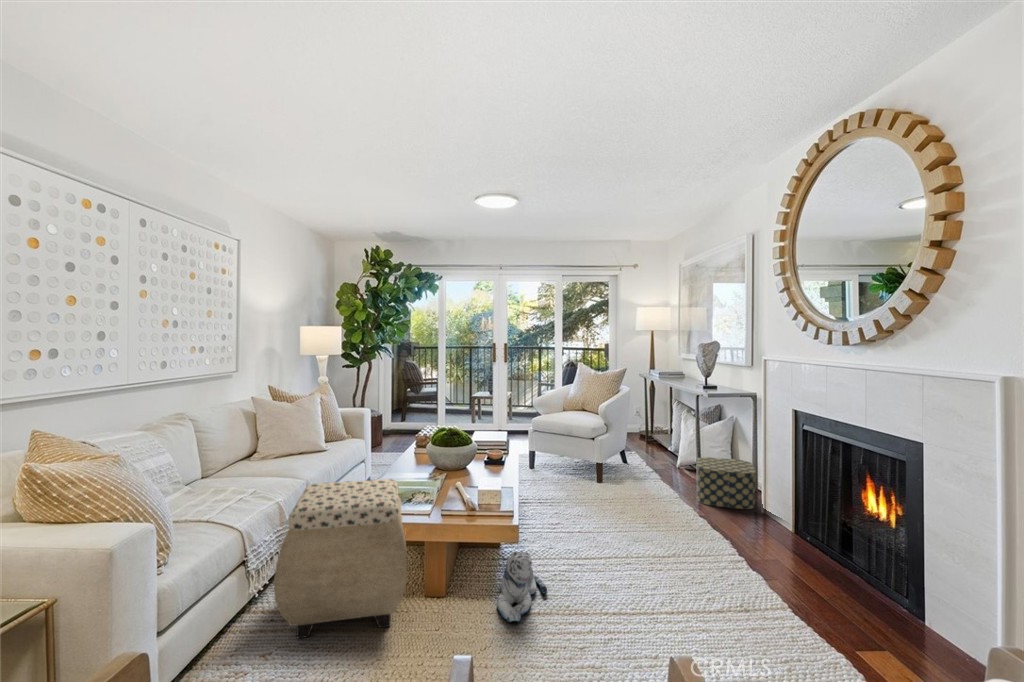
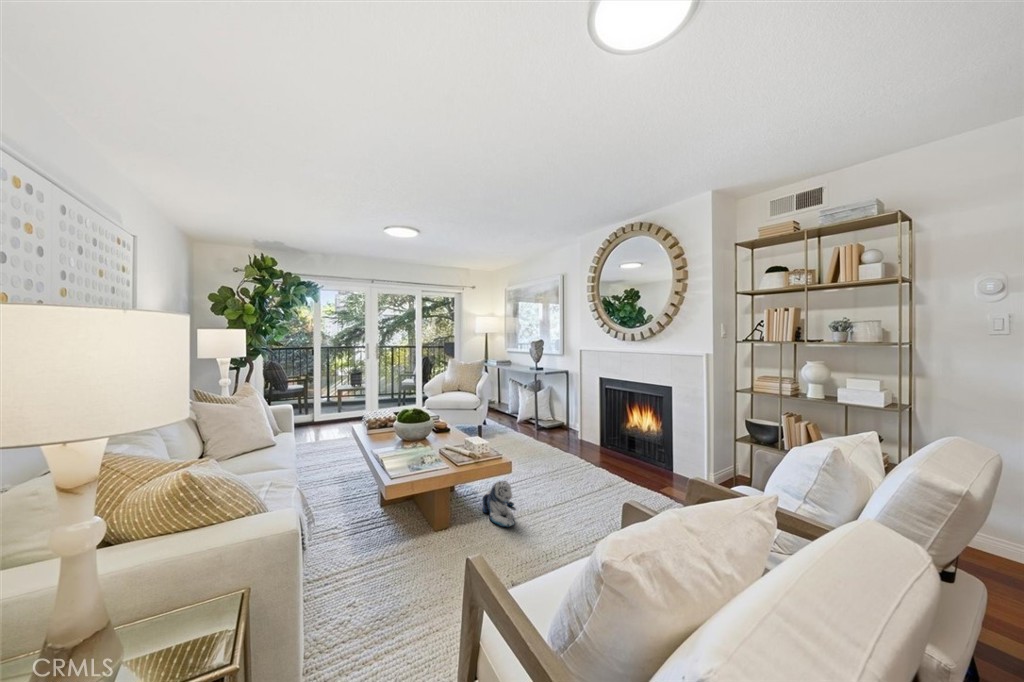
storage box: present [697,457,756,509] -> none [539,411,574,440]
ottoman: present [274,479,407,638] -> none [323,449,449,588]

